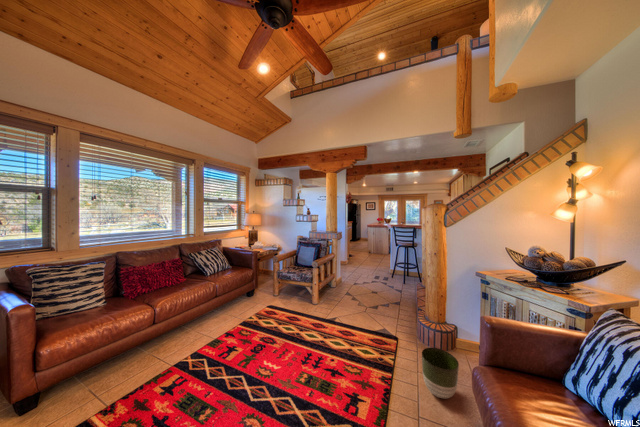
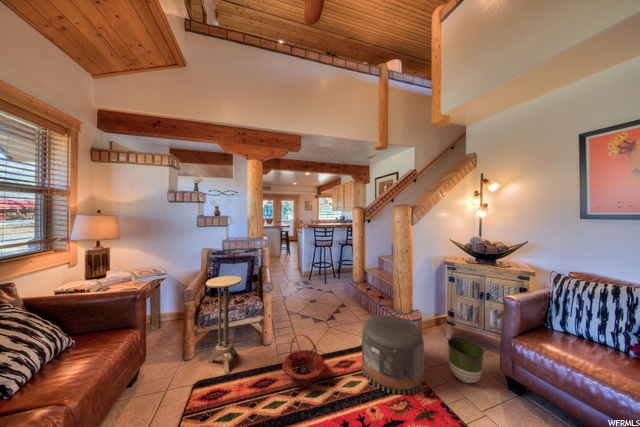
side table: none [278,252,298,309] -> present [206,276,242,374]
basket: none [301,297,330,332] -> present [282,334,325,387]
pouf: none [350,305,404,372] -> present [362,315,424,395]

